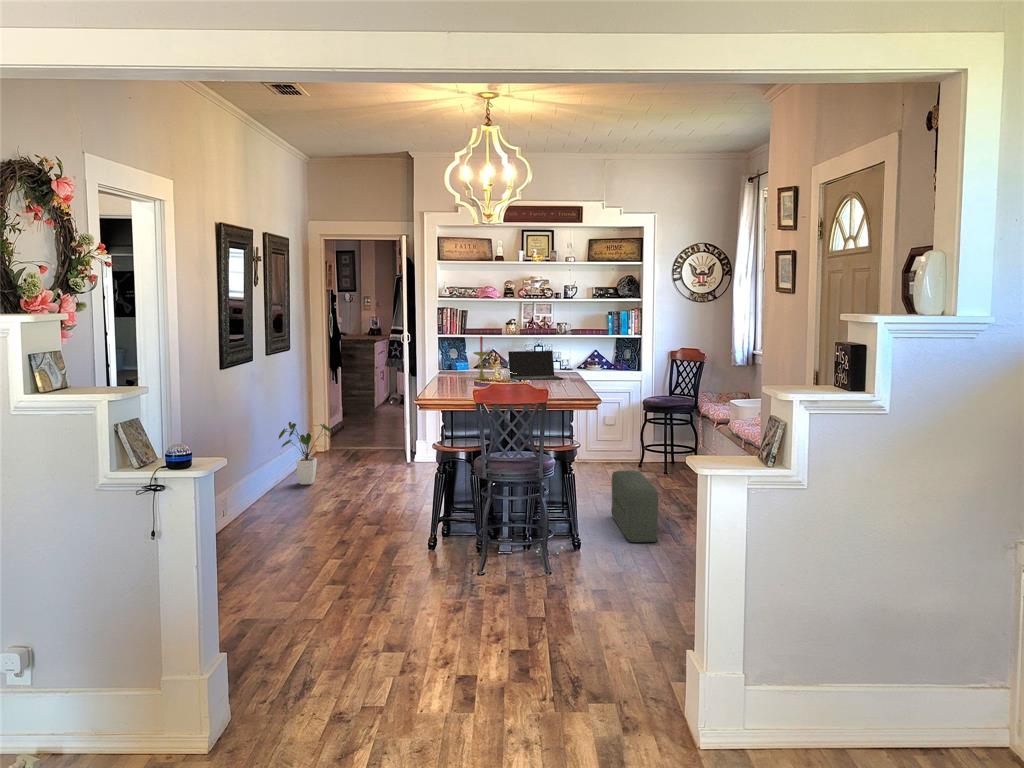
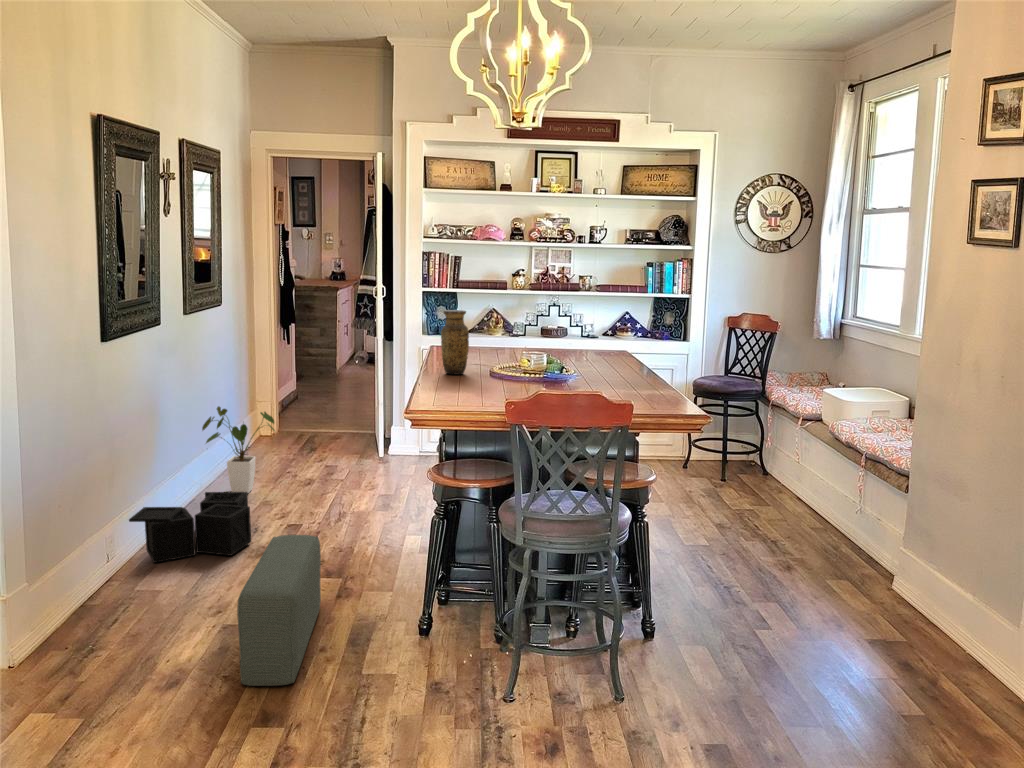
candle: present [474,336,489,379] -> none [477,296,501,358]
vase: none [445,343,464,386] -> present [441,310,469,375]
laptop: present [508,351,563,380] -> none [524,318,603,360]
pouf: present [612,470,658,542] -> present [237,535,321,686]
storage bin: none [235,477,324,521] -> present [129,492,263,563]

